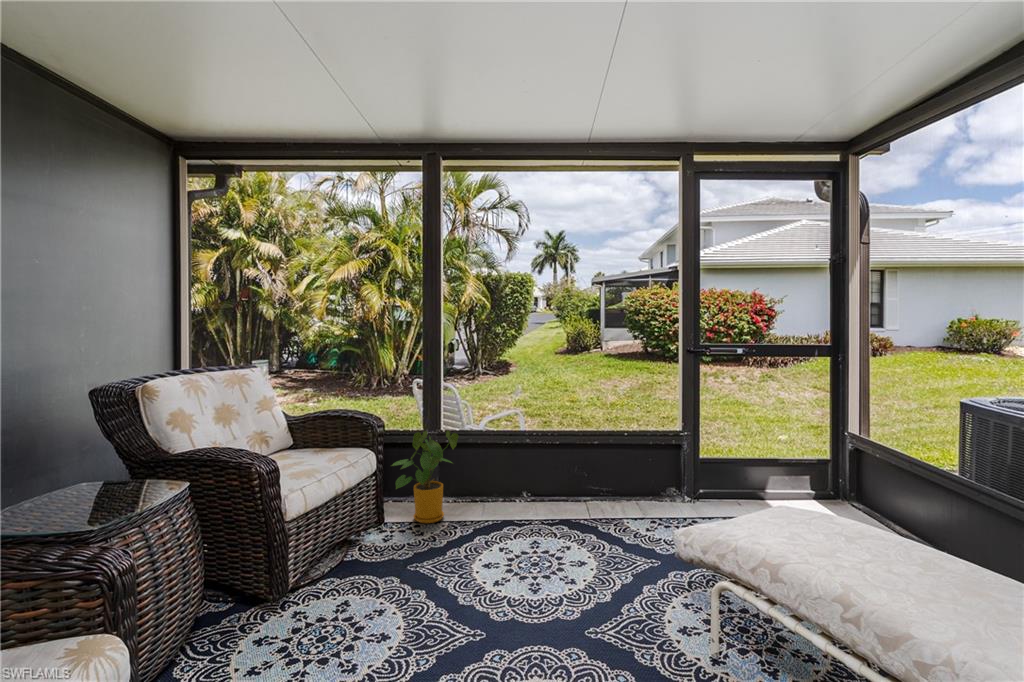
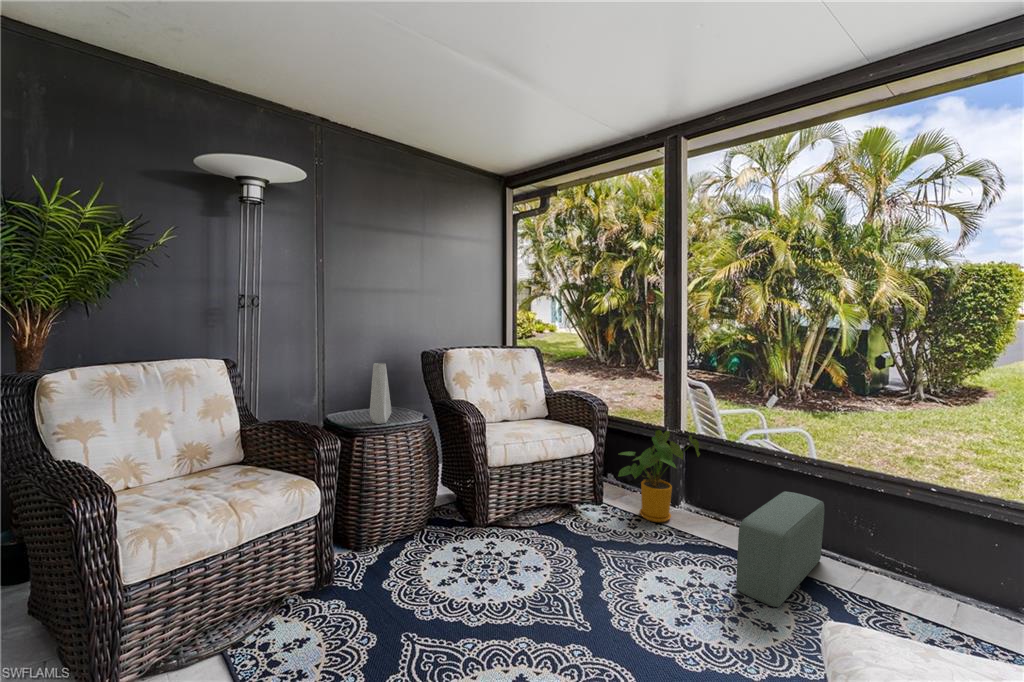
vase: none [57,410,105,514] -> present [370,363,391,424]
pouf: none [532,458,573,548] -> present [736,491,824,607]

